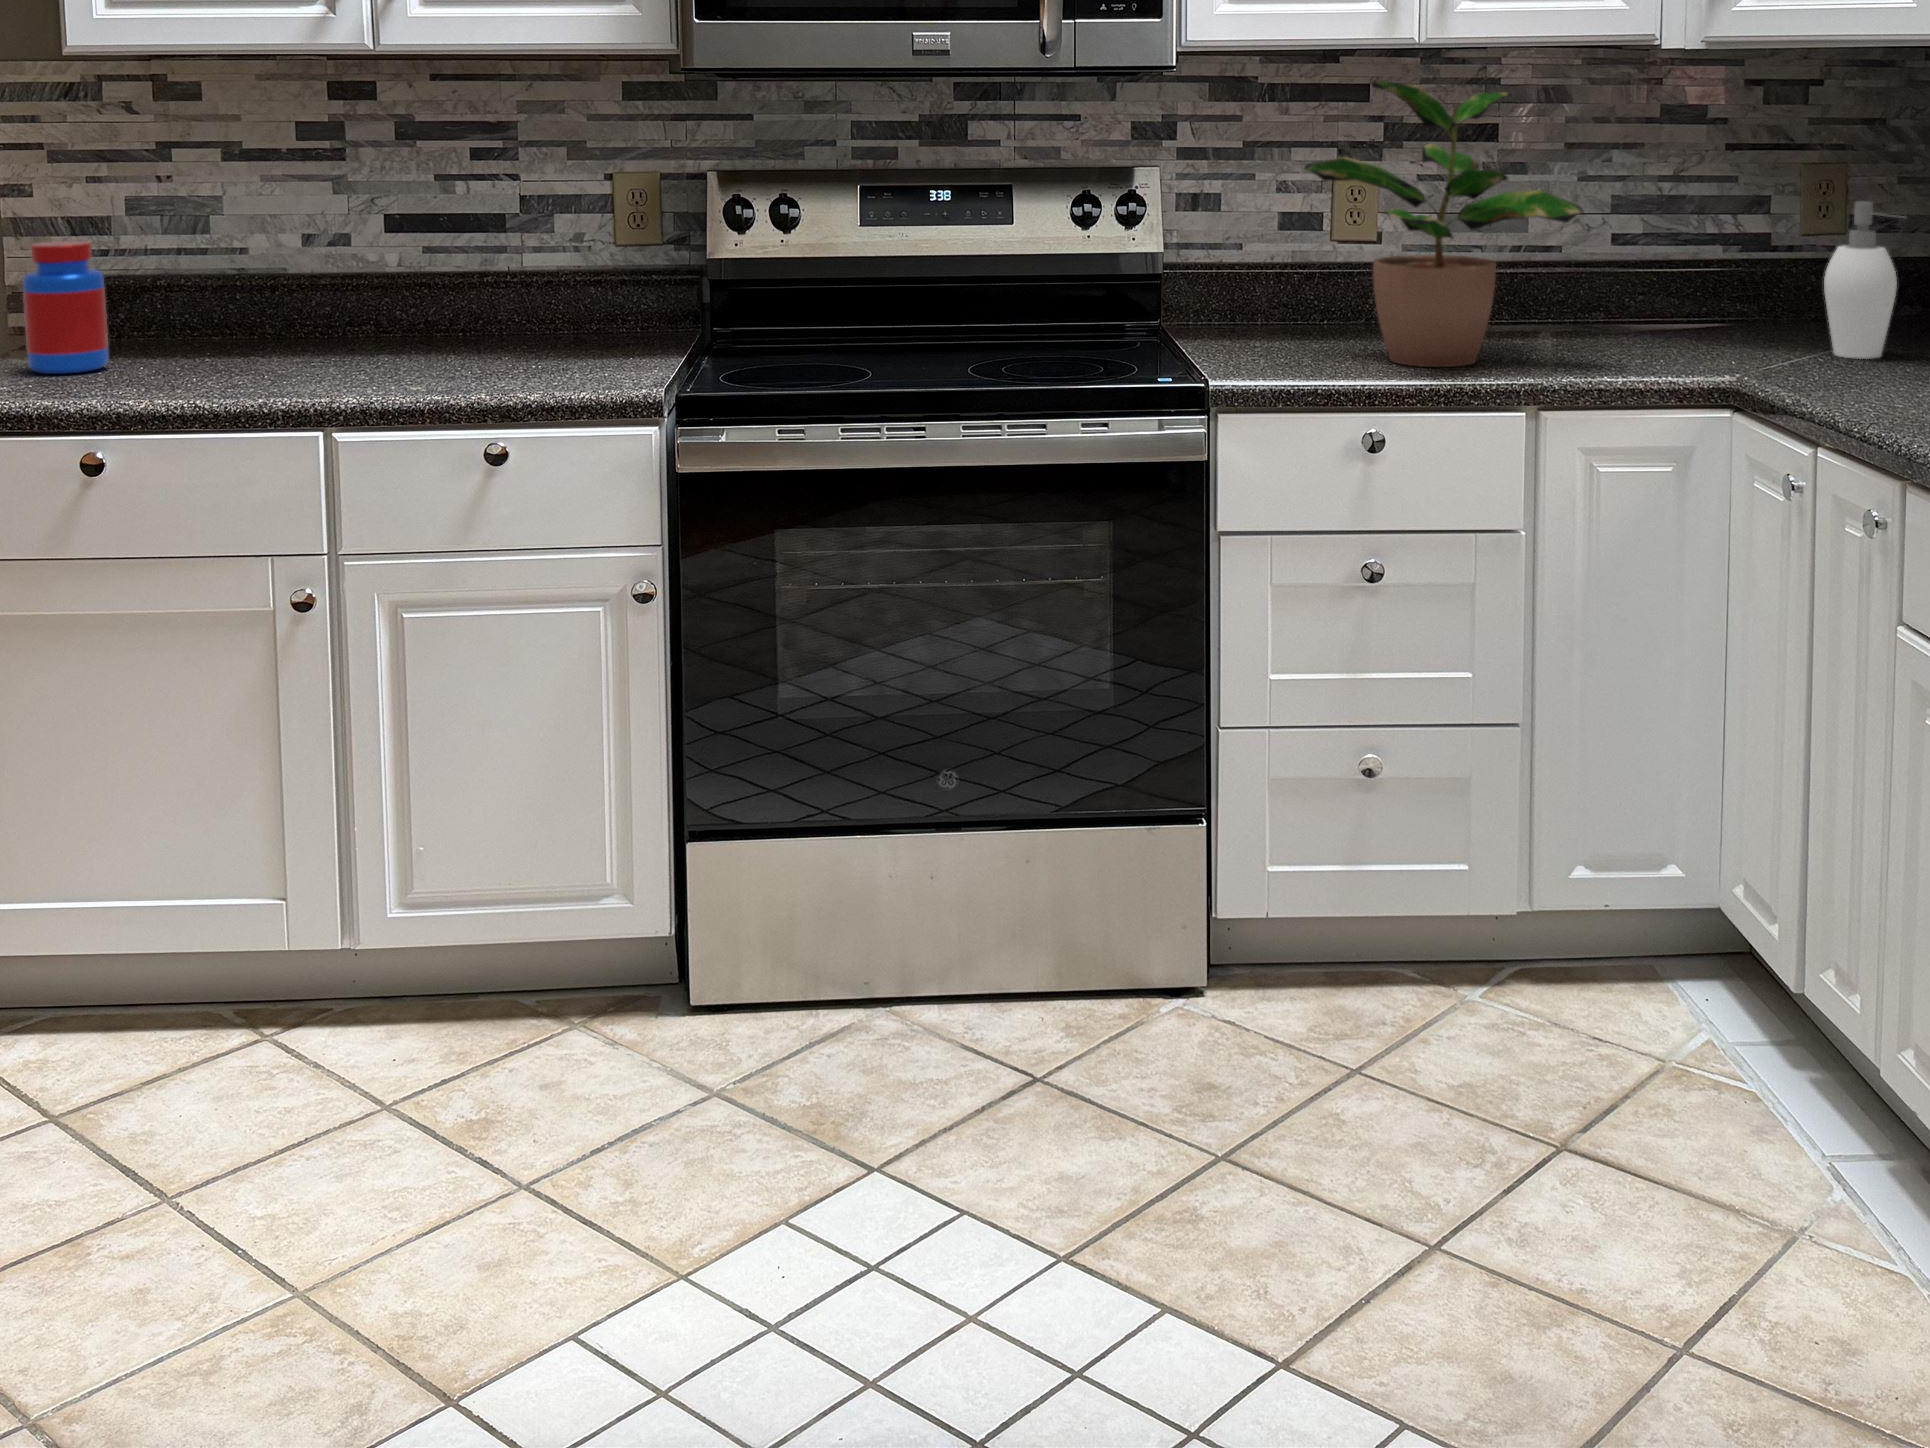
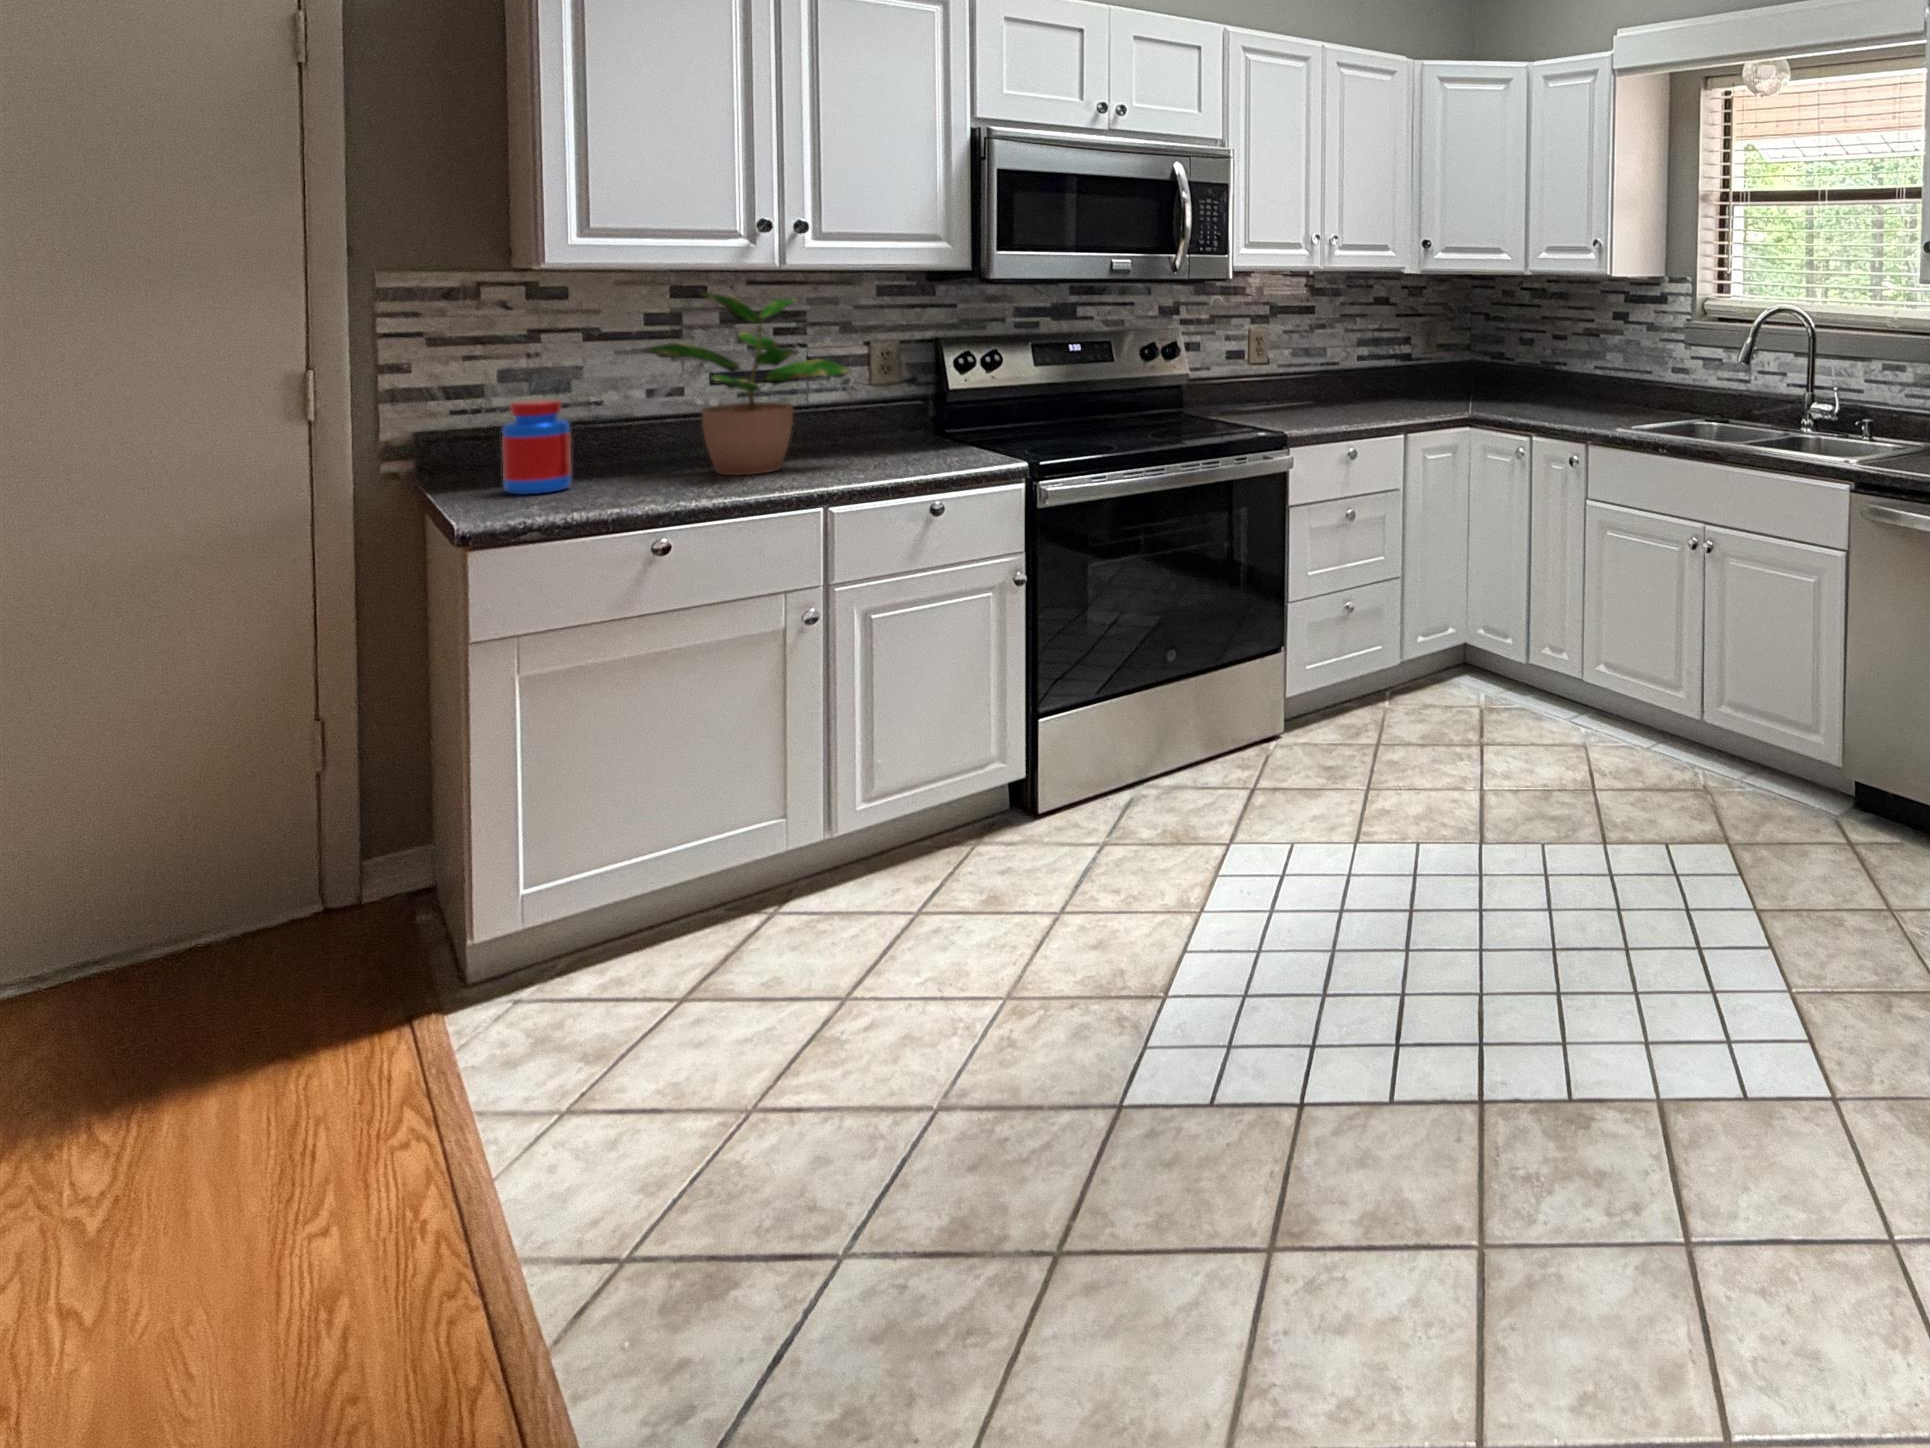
potted plant: present [1305,80,1583,367] -> present [645,292,851,475]
soap dispenser: present [1824,202,1897,359] -> none [1470,338,1506,402]

